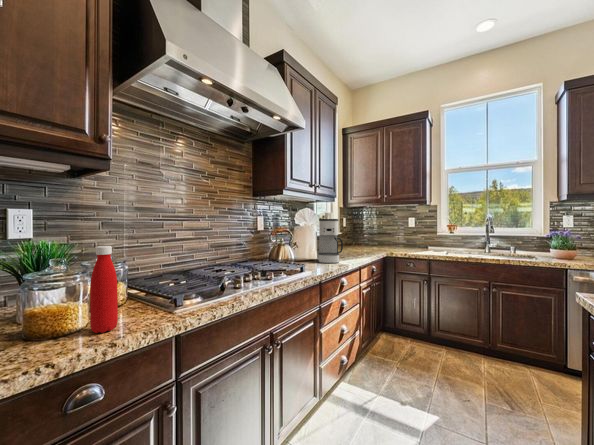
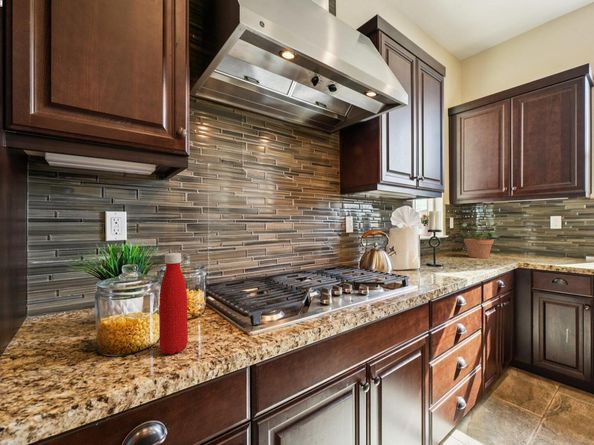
coffee maker: present [318,219,343,263] -> none [423,219,458,276]
potted plant: none [347,222,378,250] -> present [459,223,498,258]

